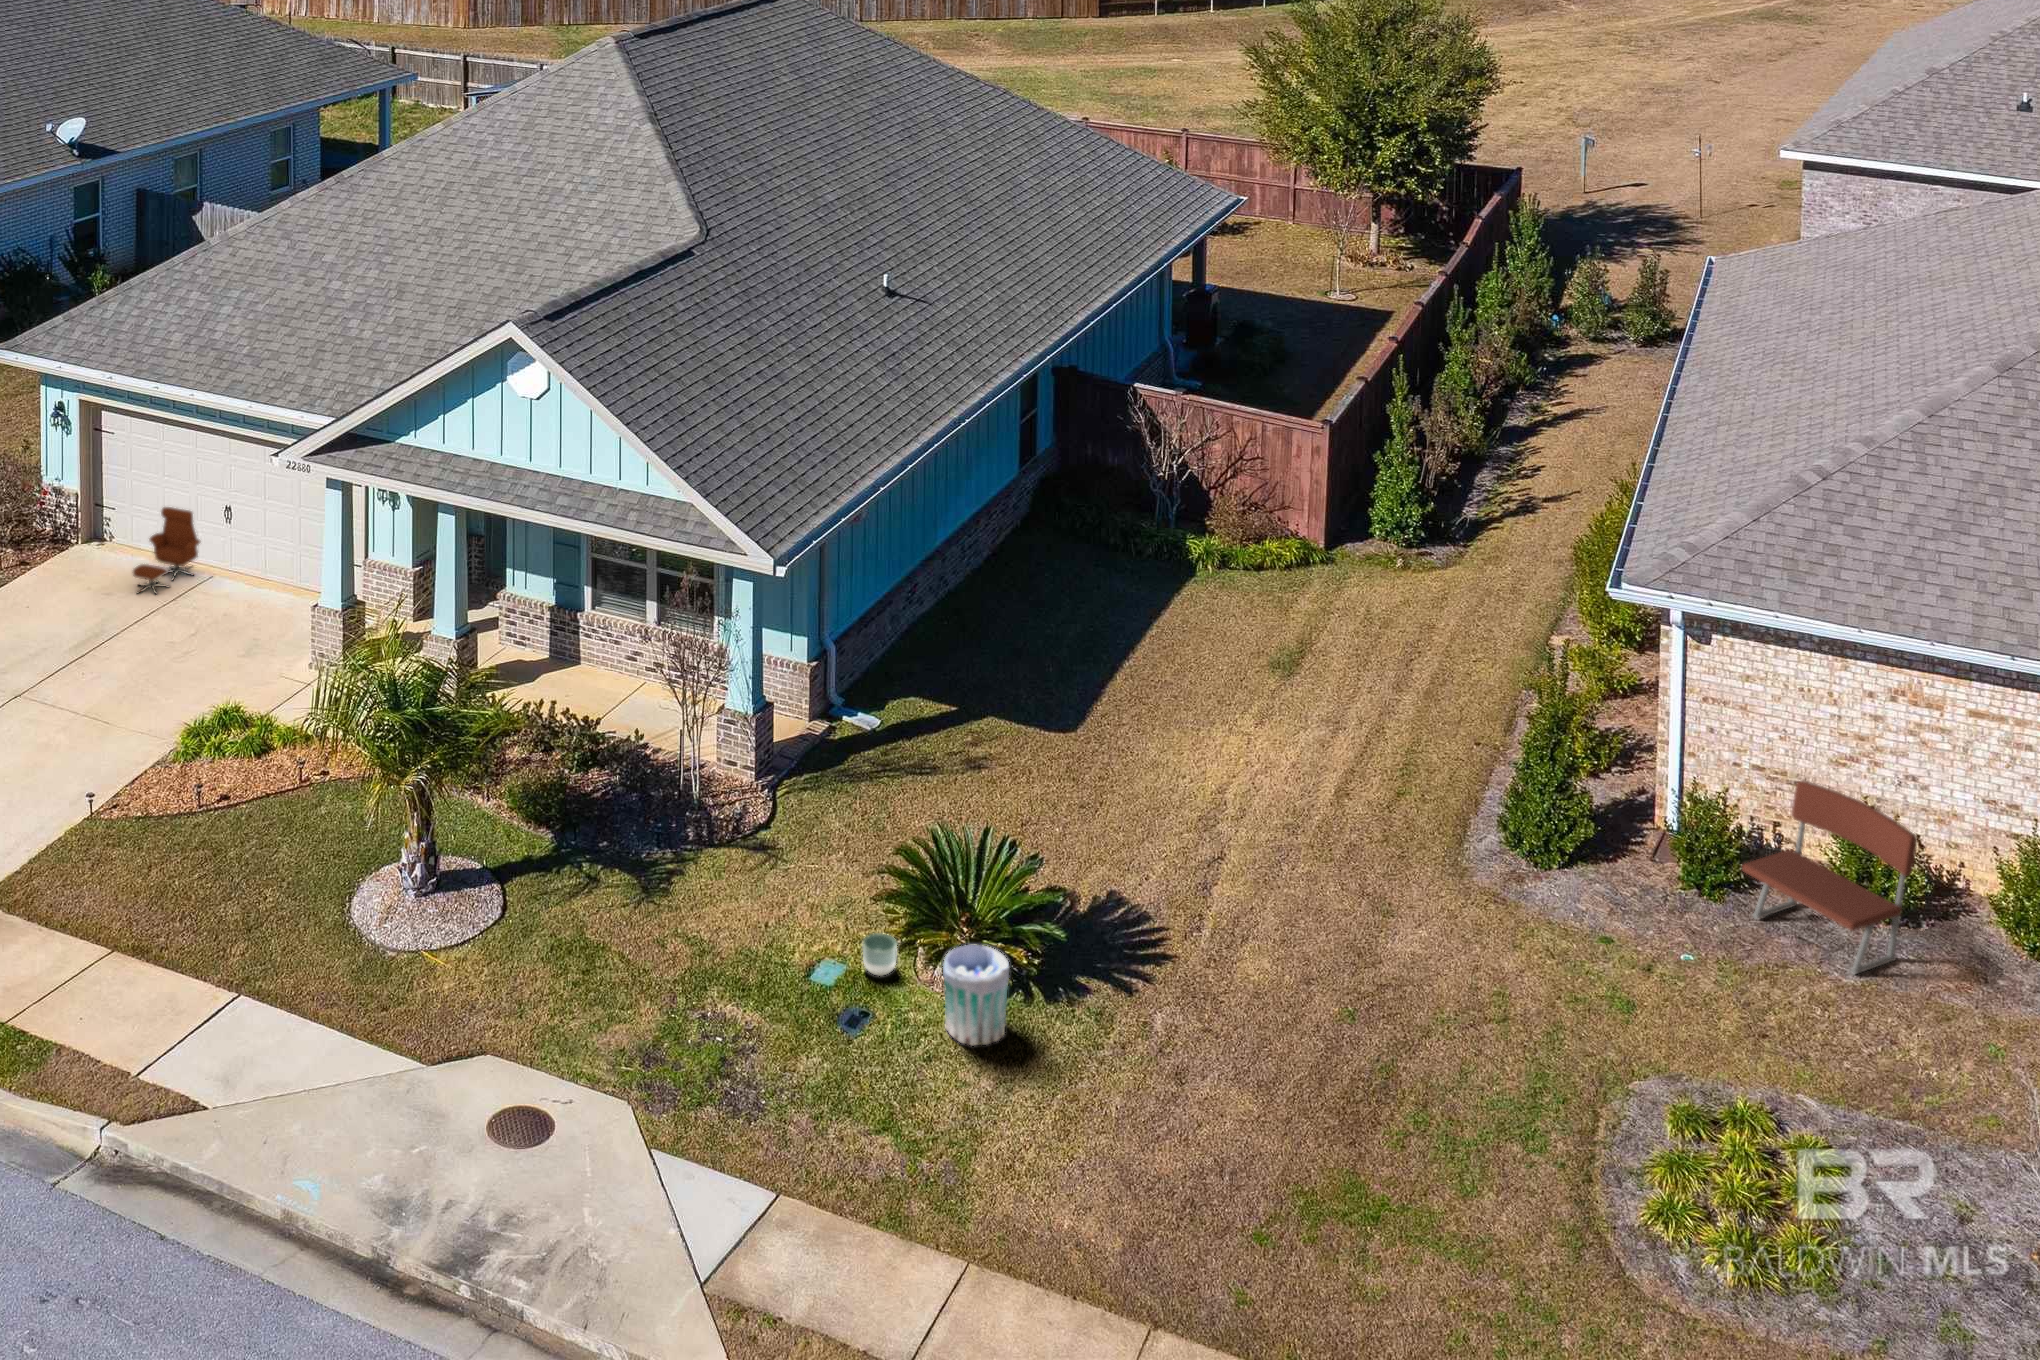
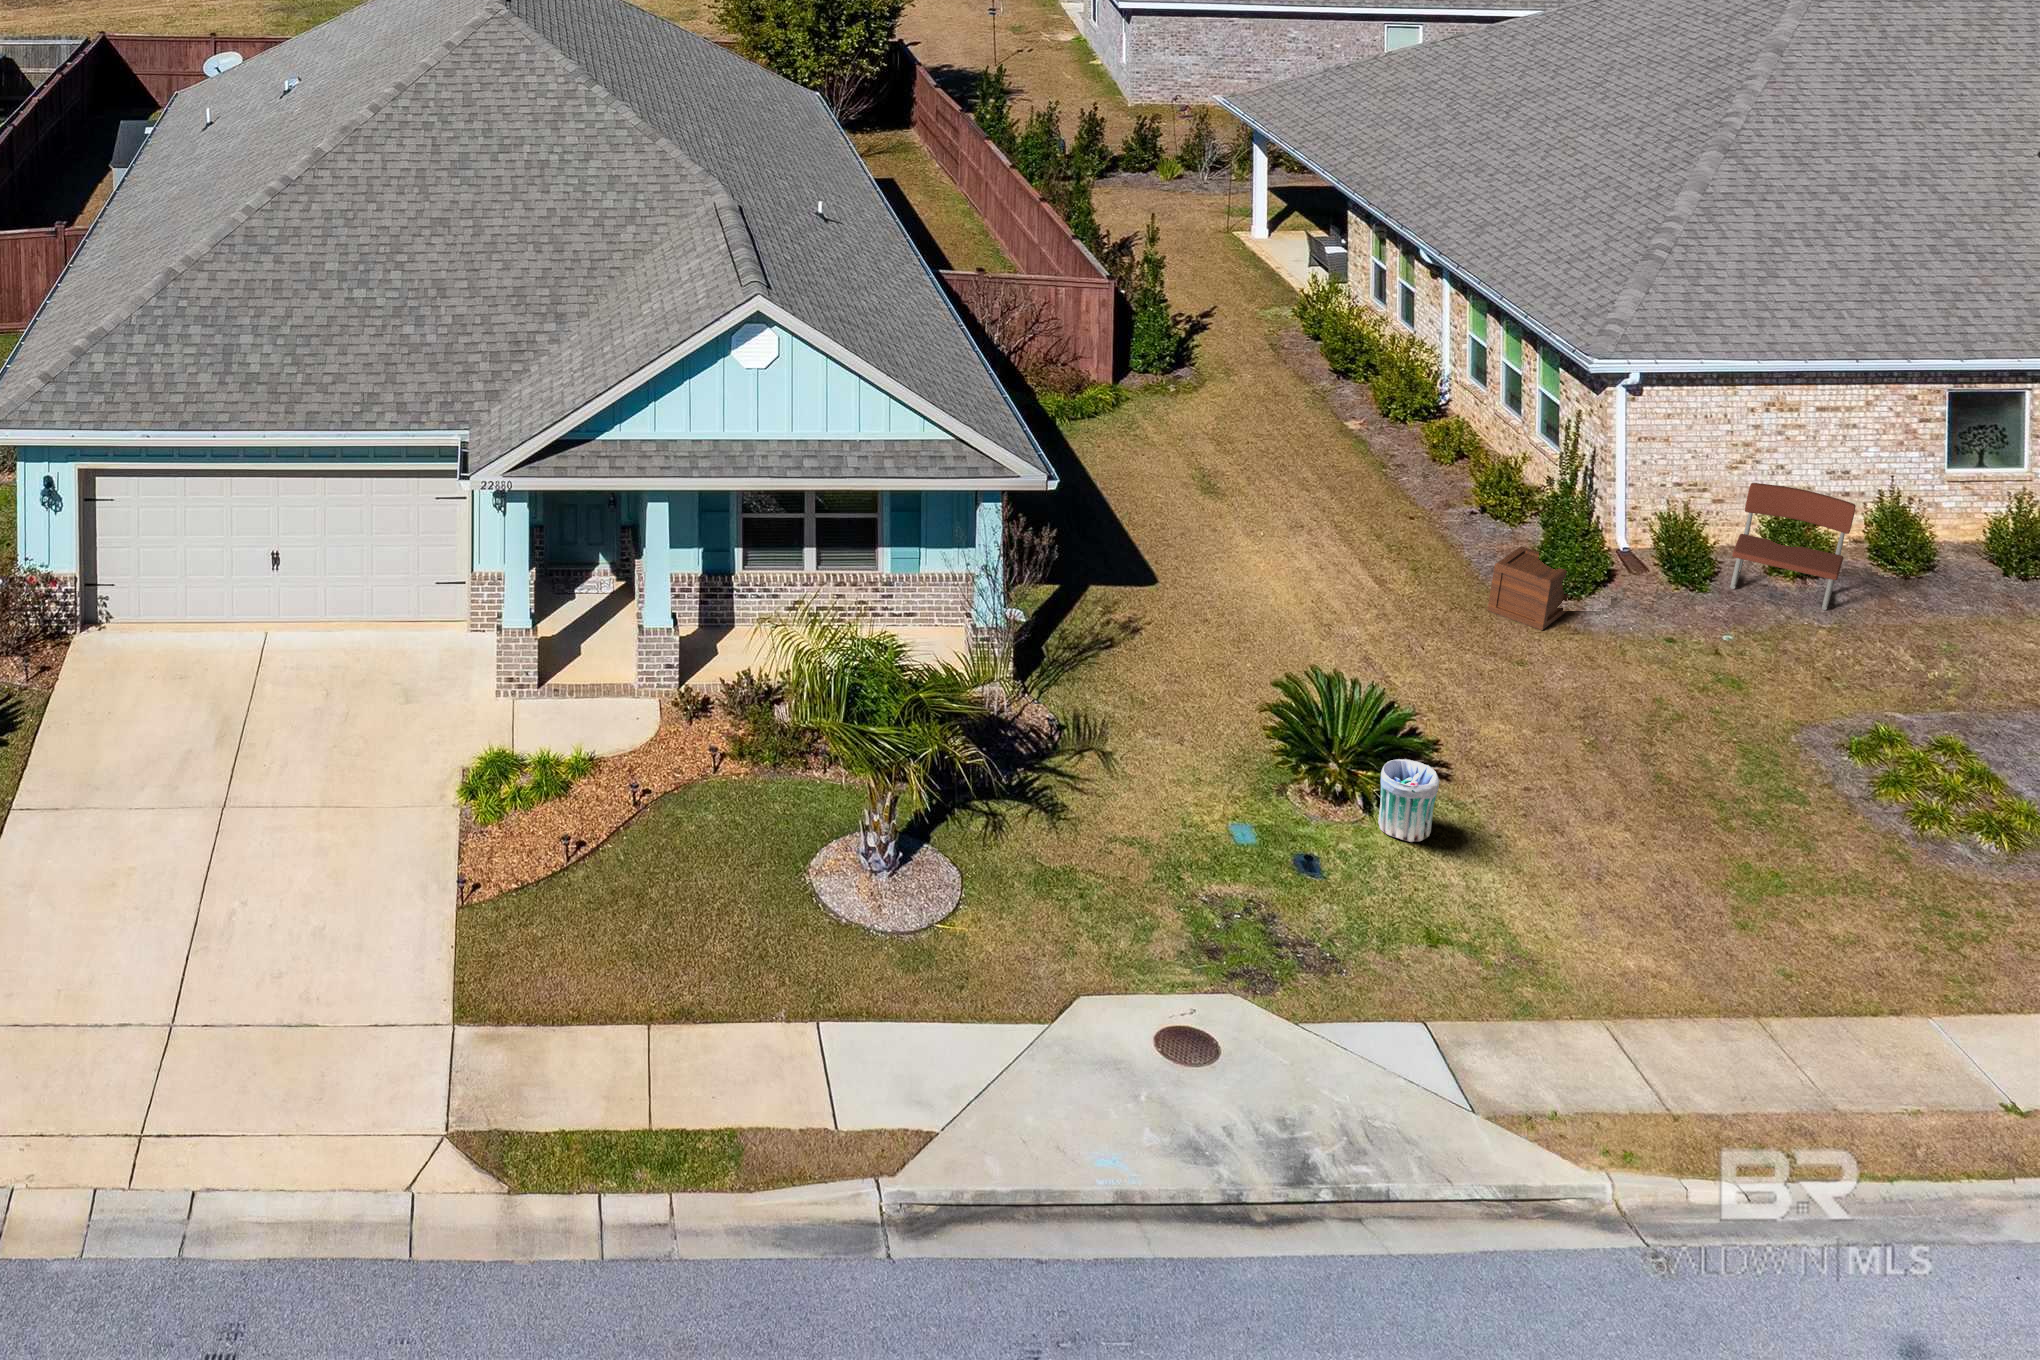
lounge chair: present [133,507,200,593] -> none [193,564,253,663]
wooden crate: none [1420,796,1531,902] -> present [1487,546,1568,630]
planter: present [863,933,897,976] -> none [1274,775,1306,810]

